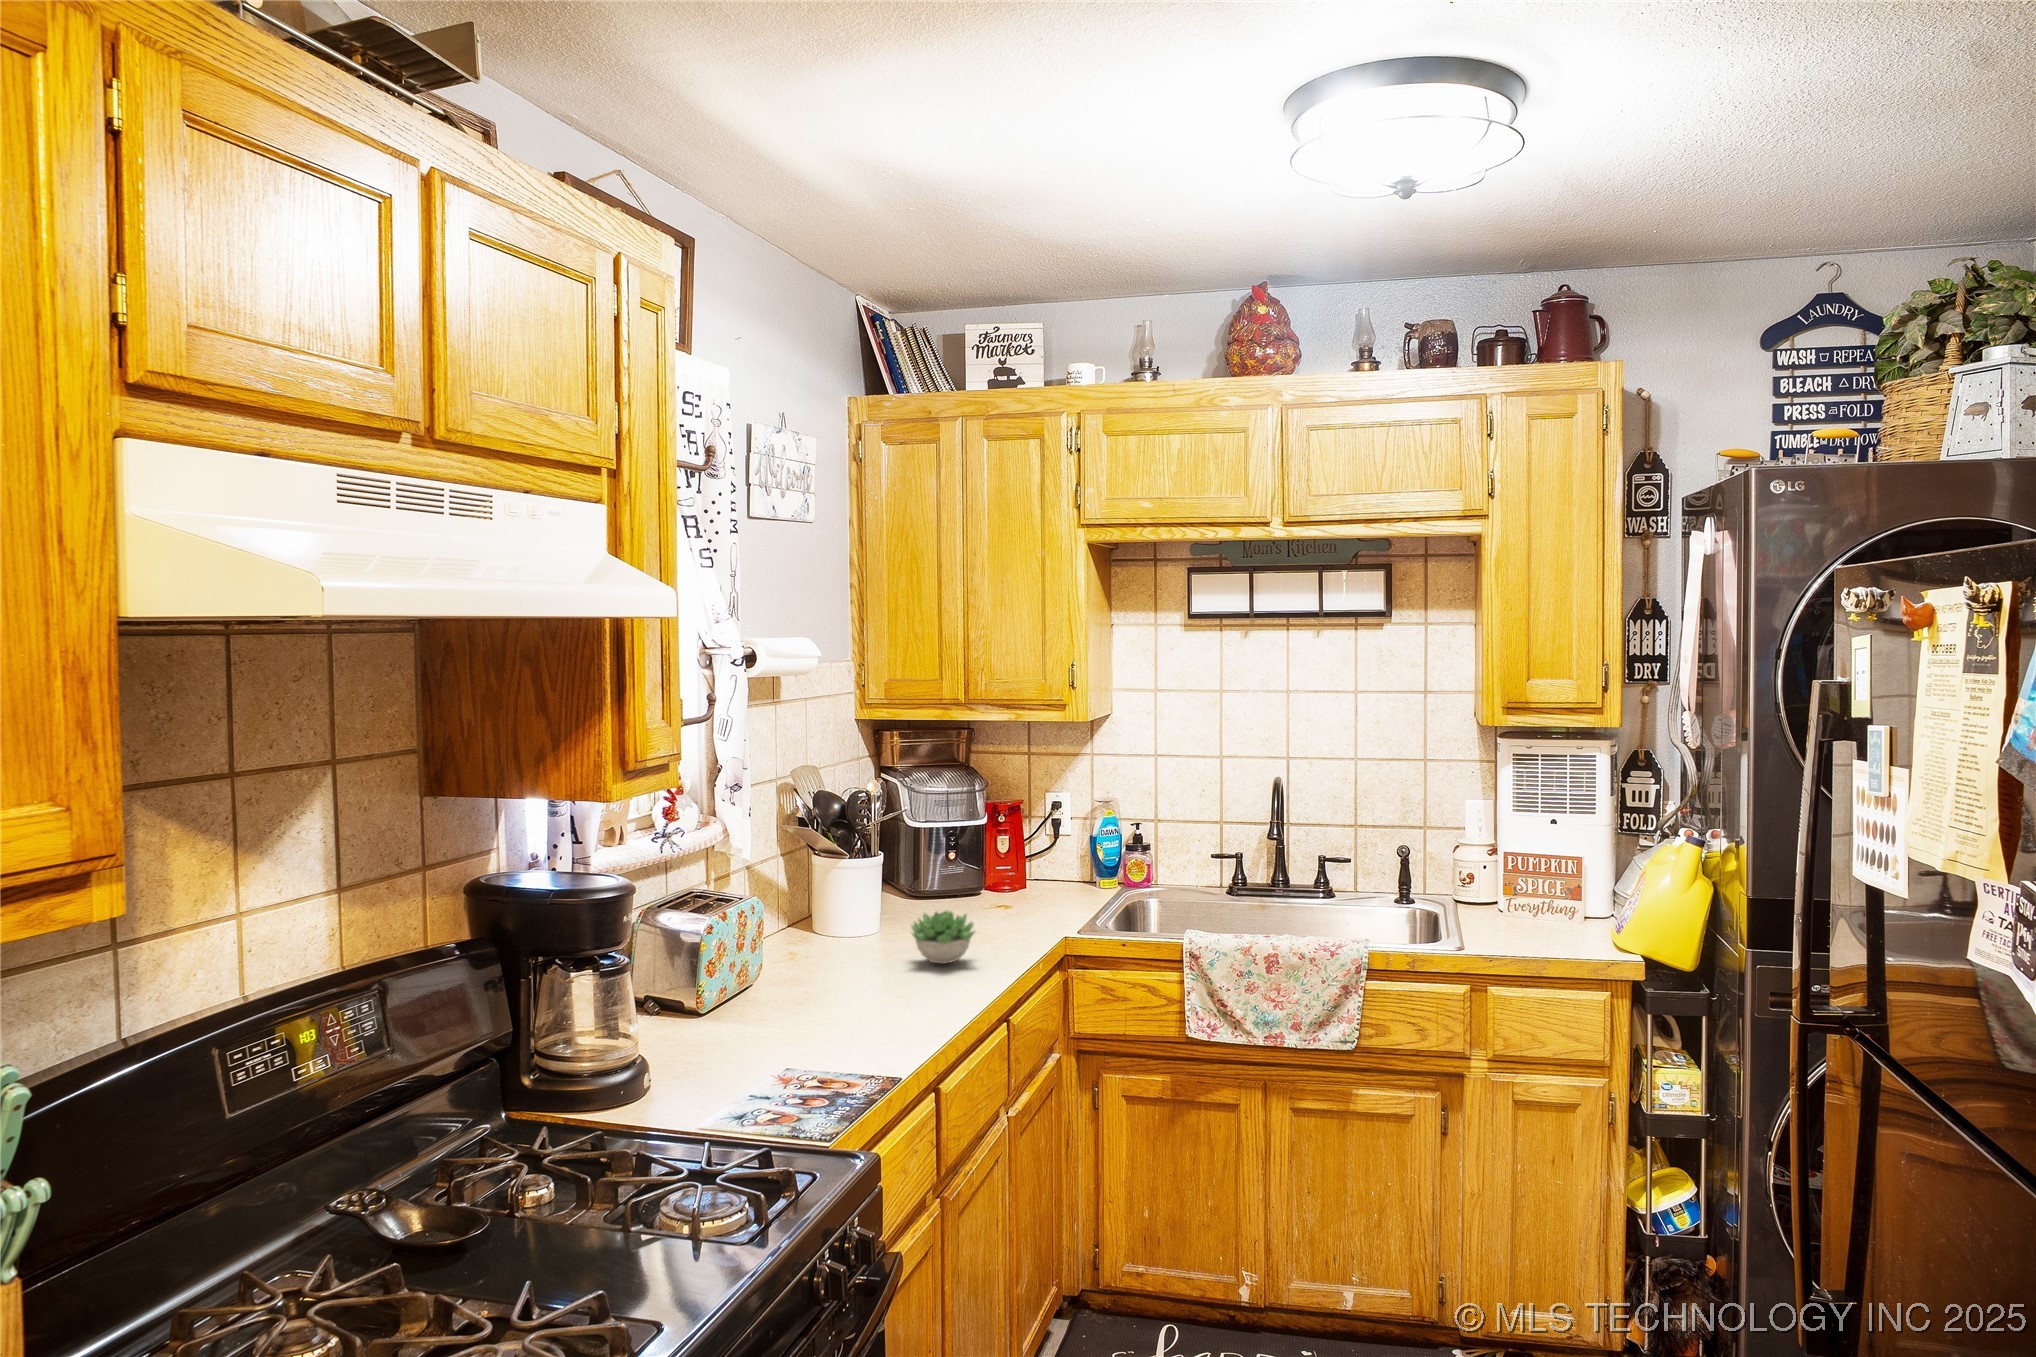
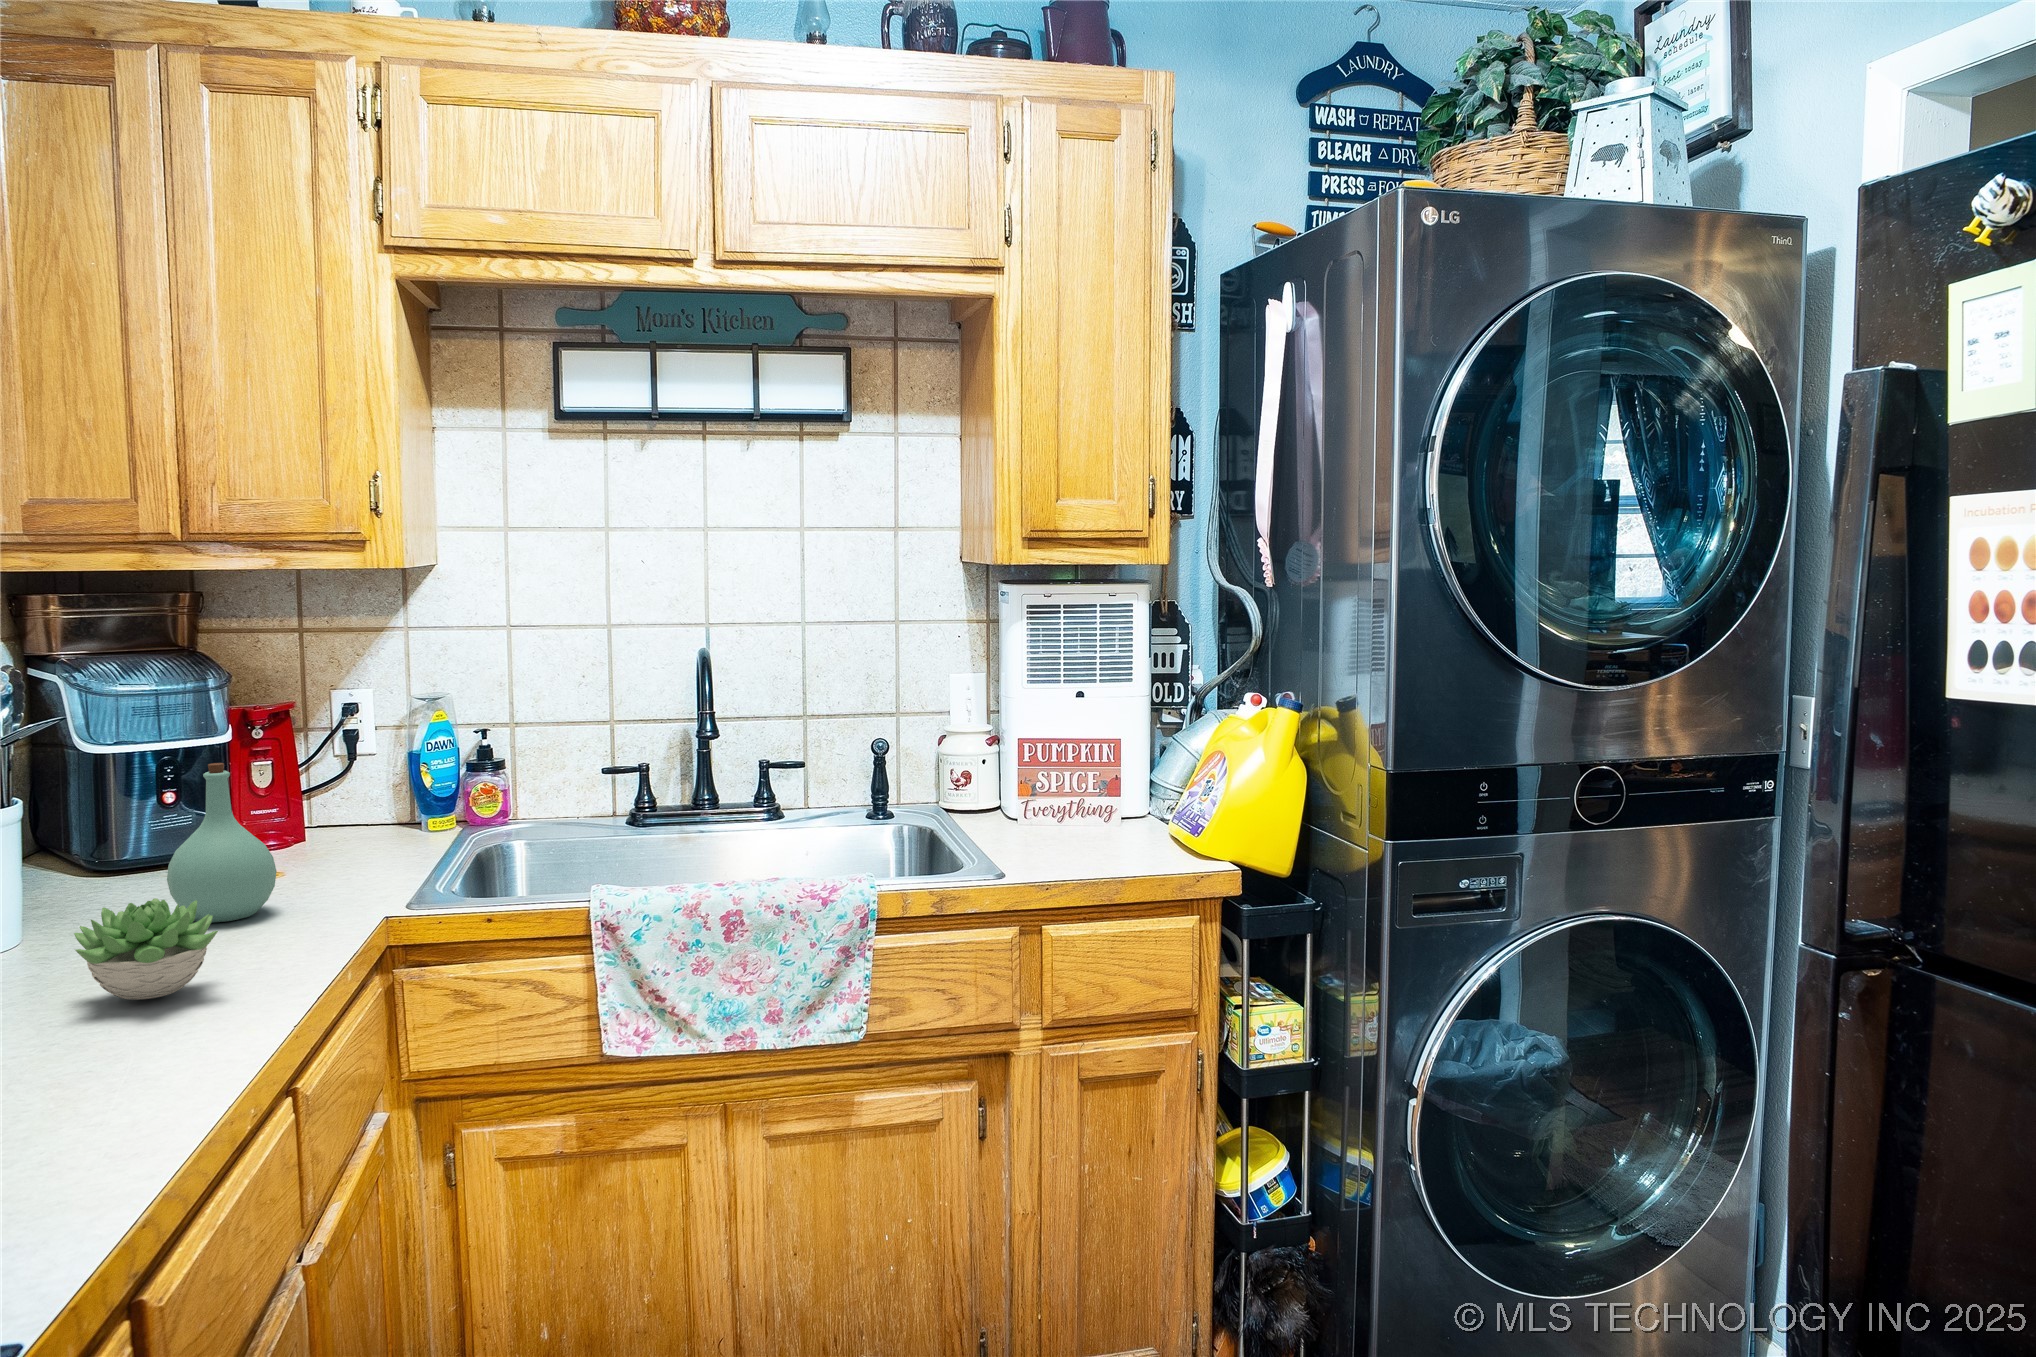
bottle: none [953,837,1008,928] -> present [167,763,277,922]

